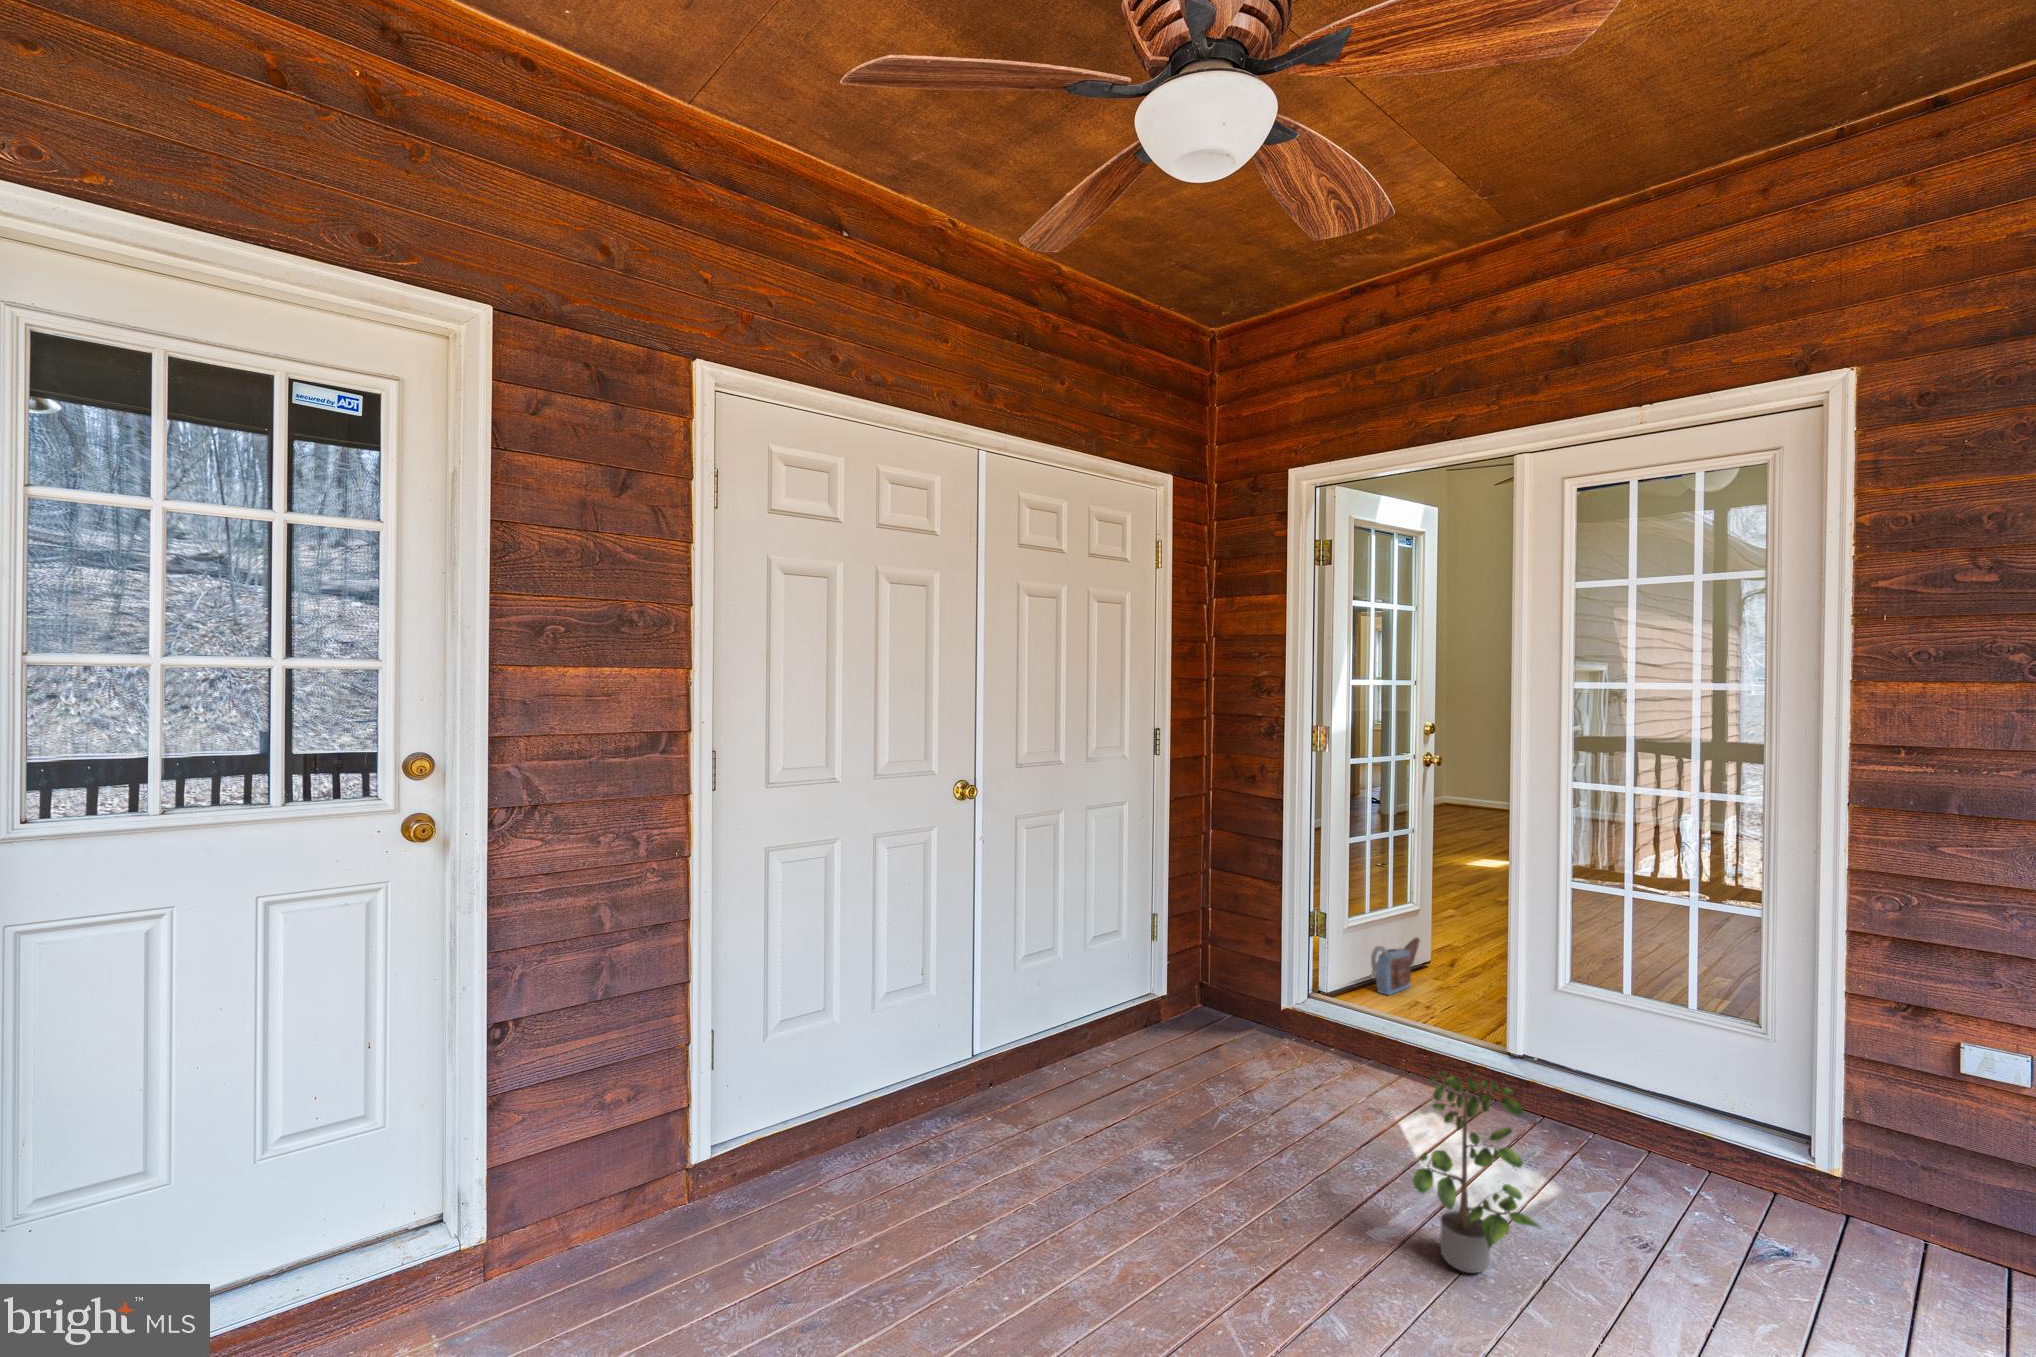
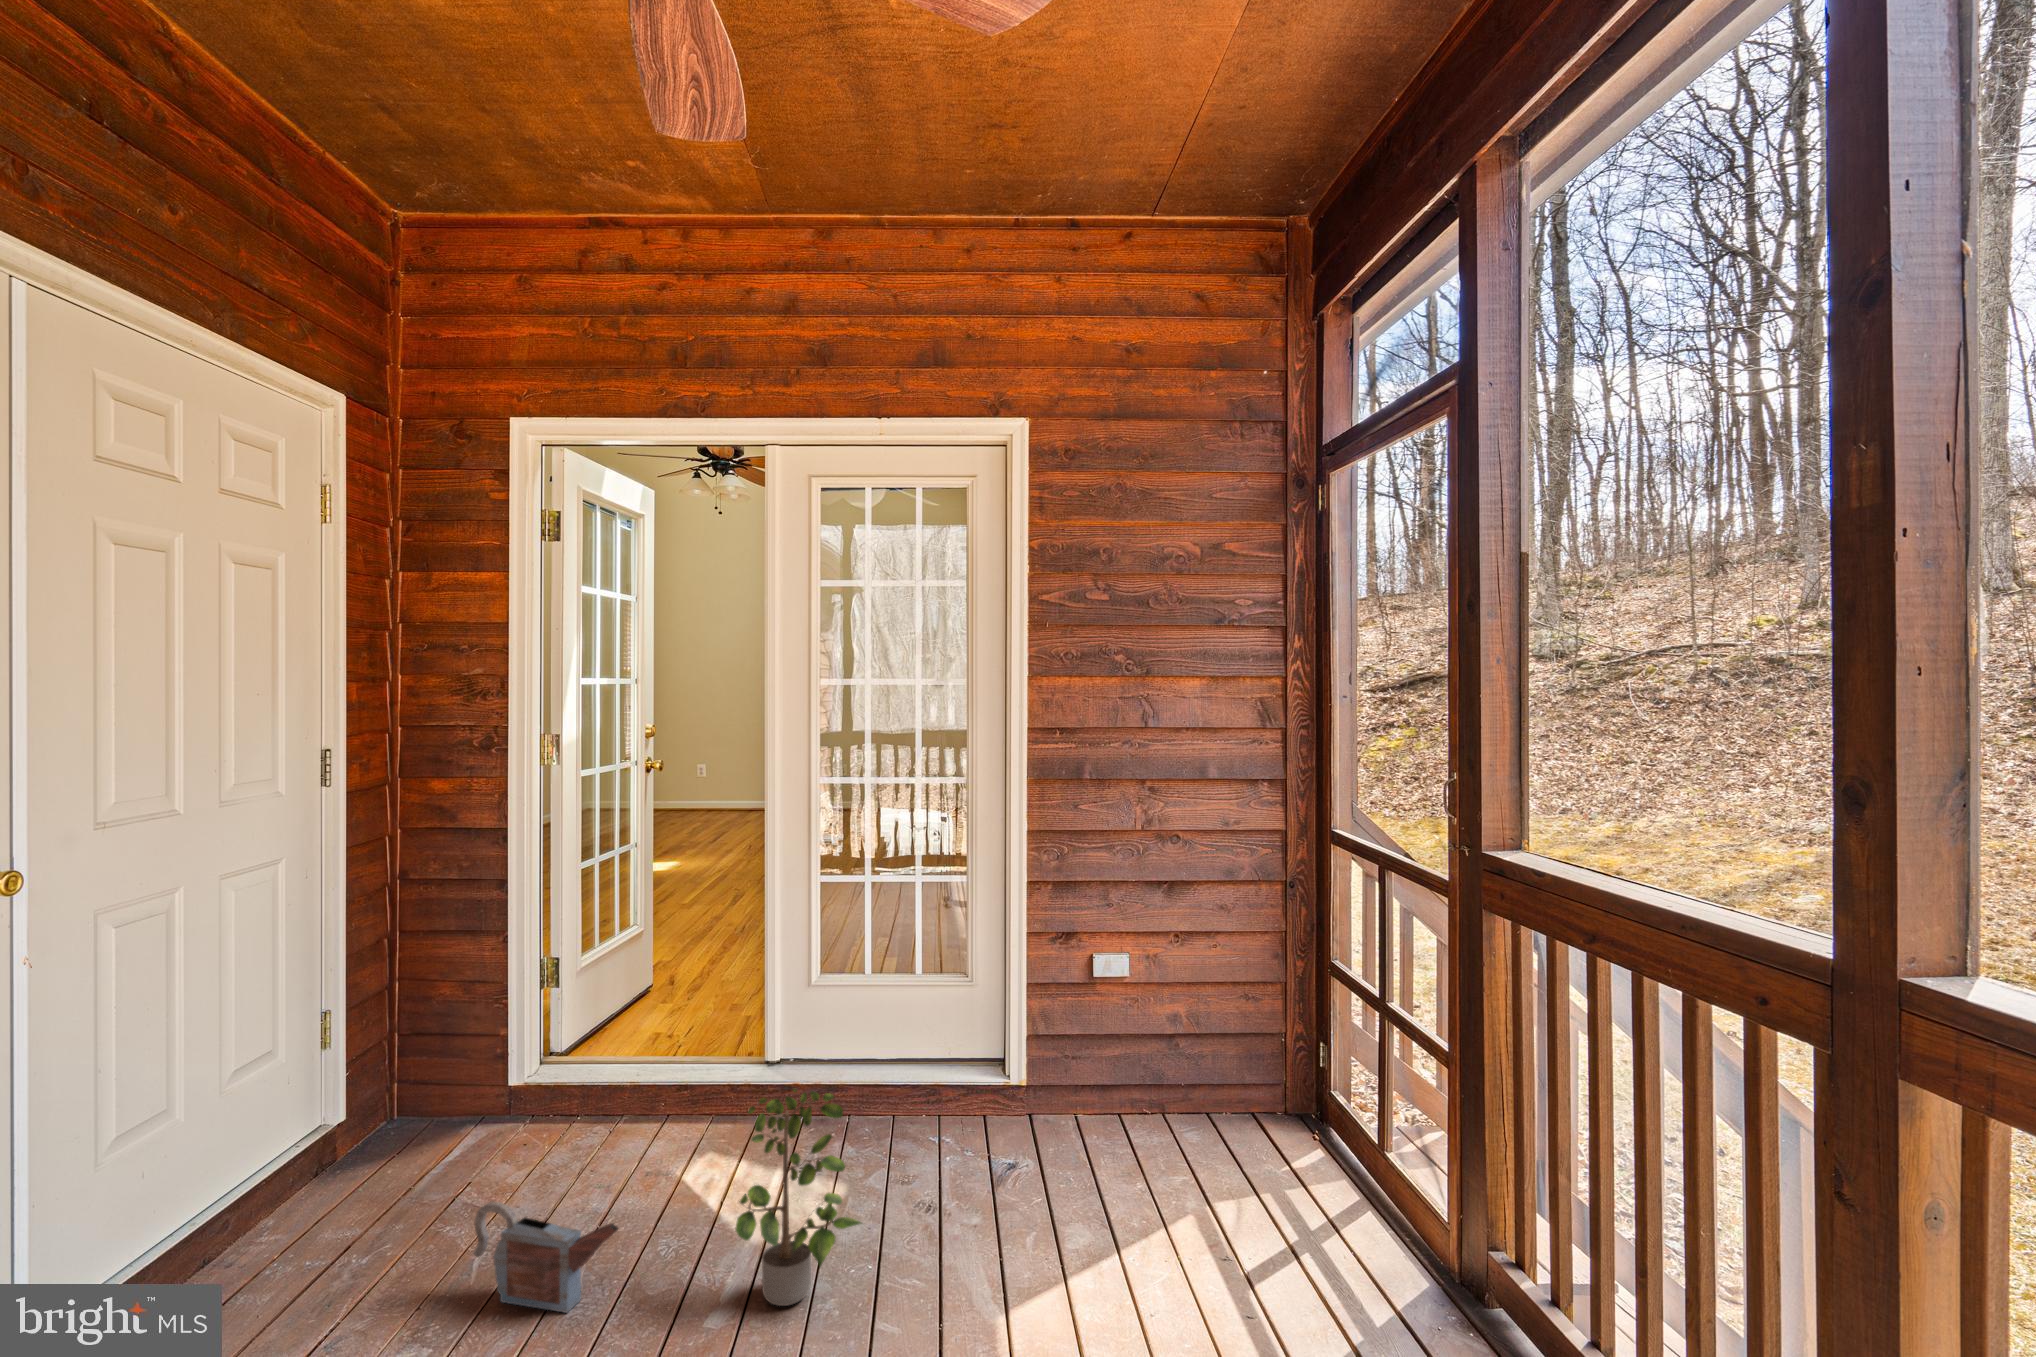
watering can: present [1371,937,1420,995] -> present [474,1201,618,1313]

